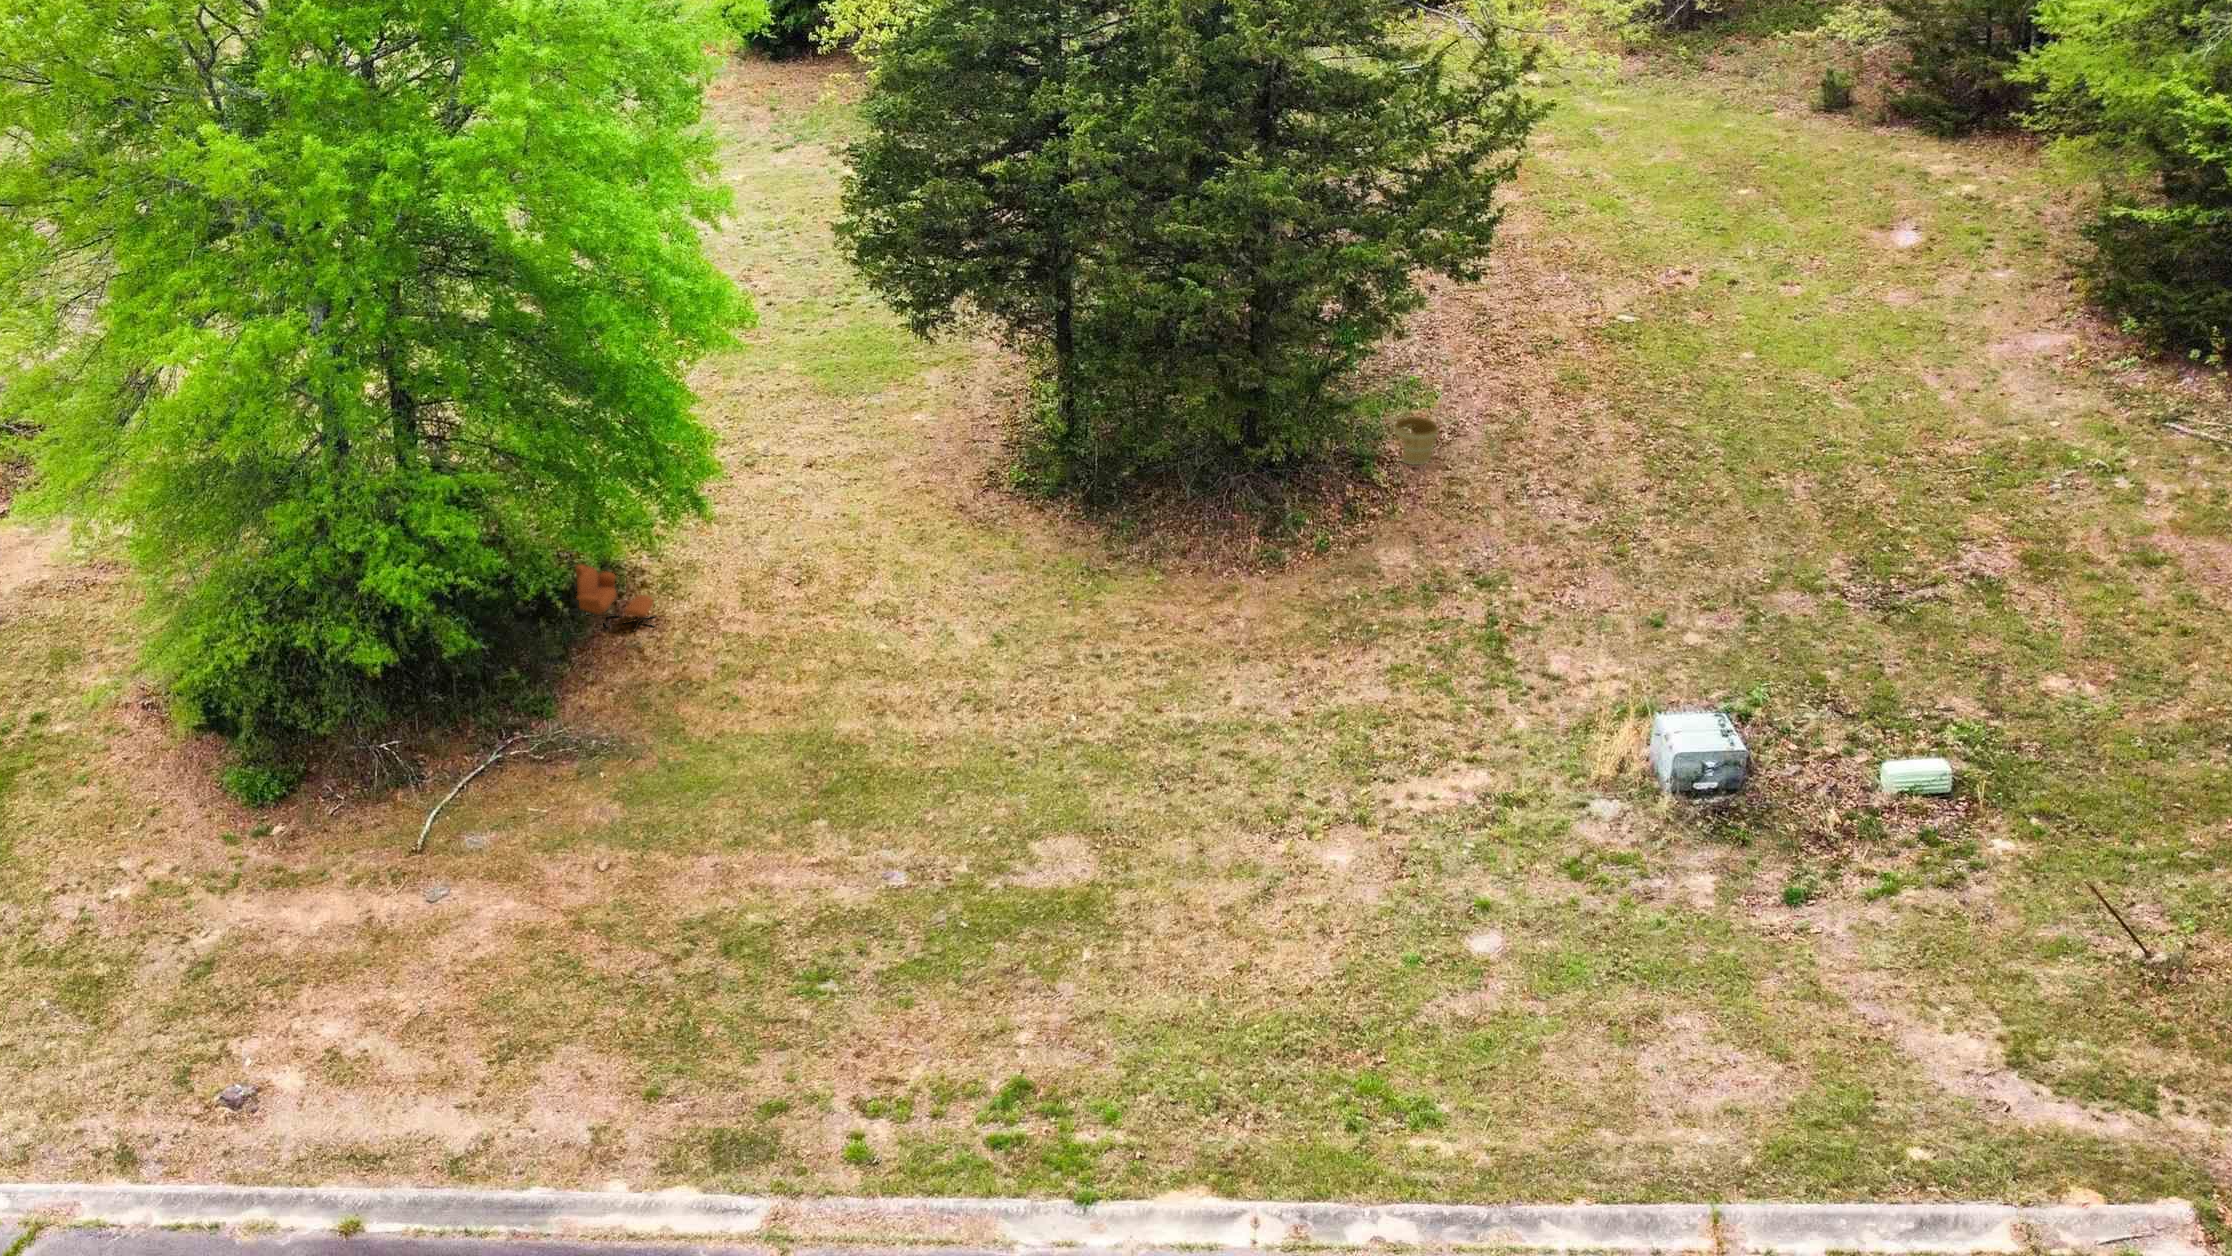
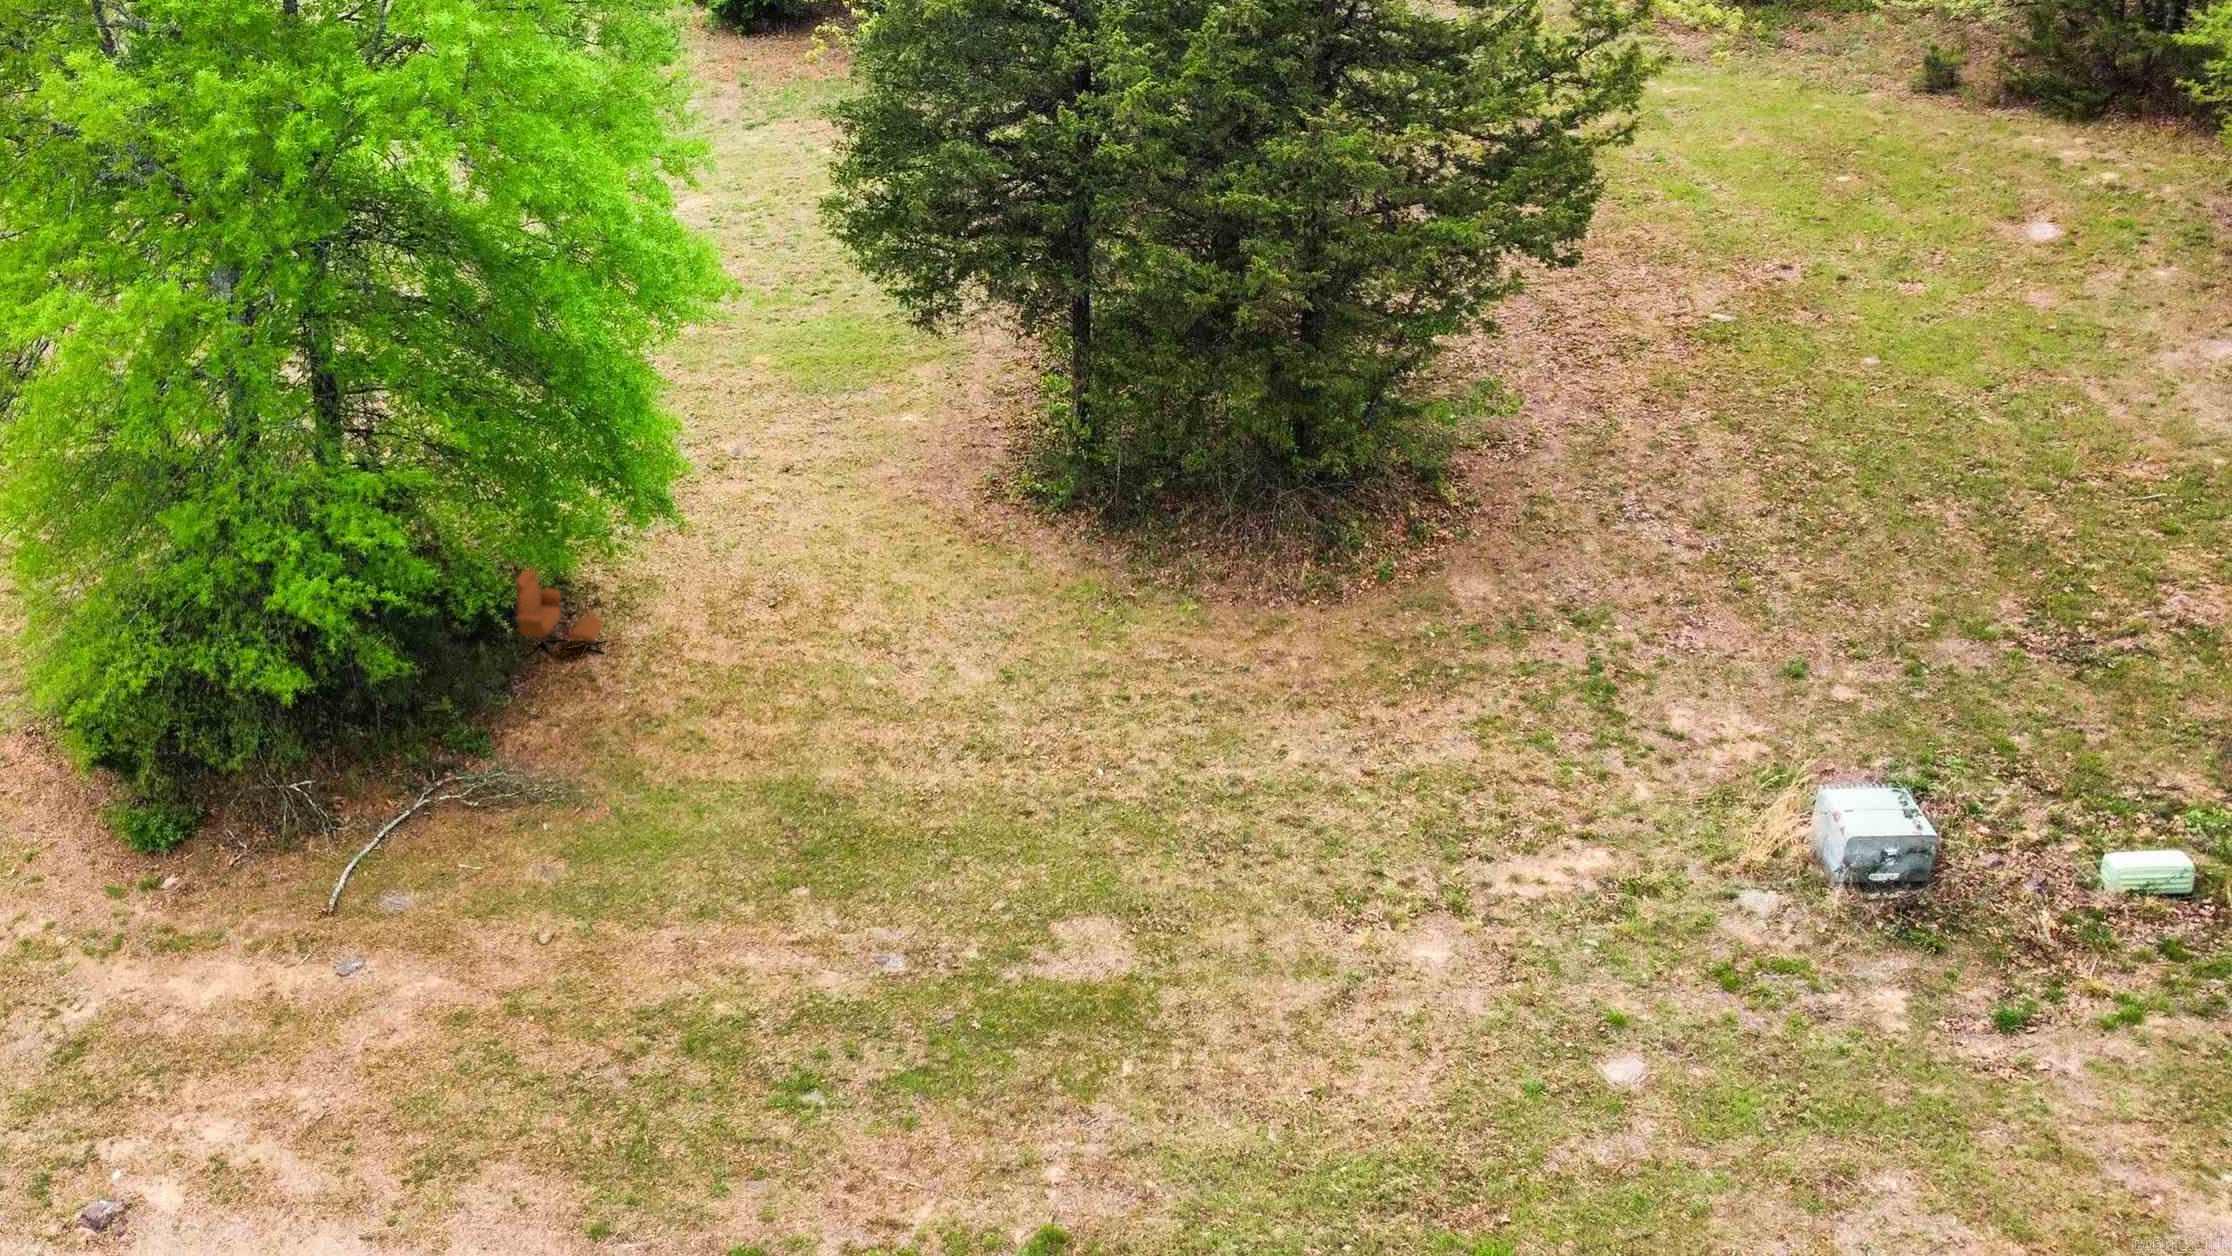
wooden bucket: present [1393,416,1439,465] -> none [1456,426,1513,483]

